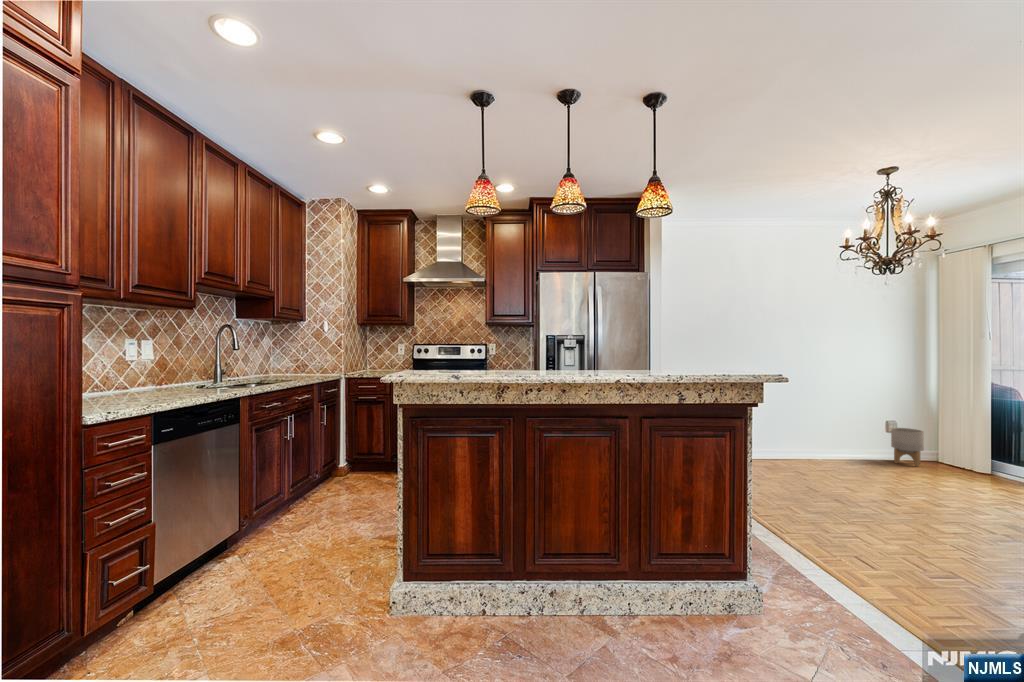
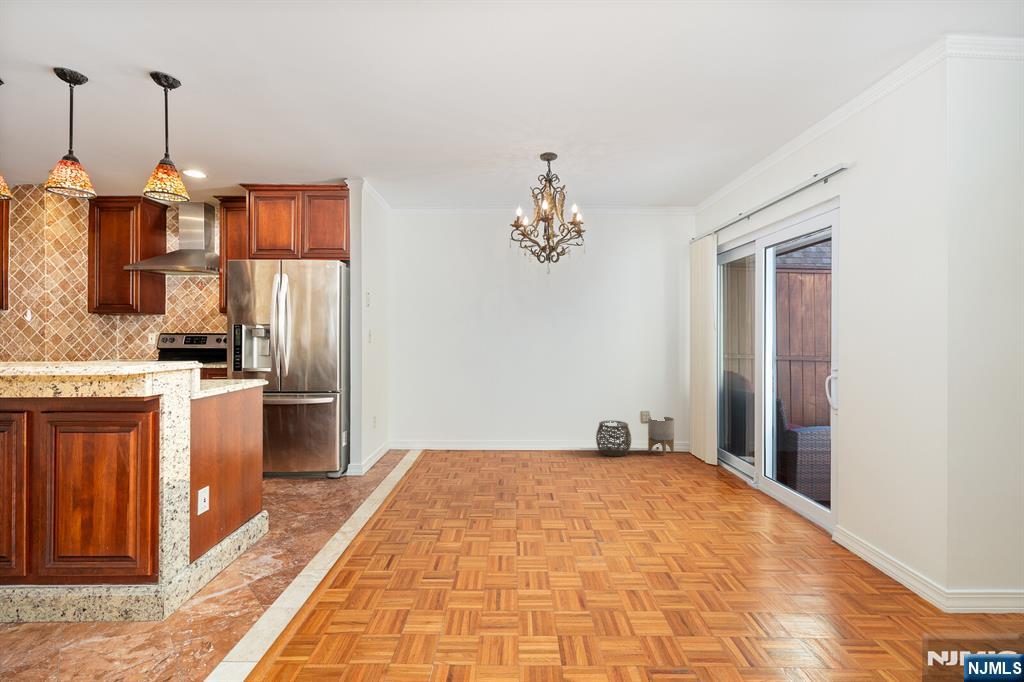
woven basket: none [840,432,885,467] -> present [596,421,631,456]

